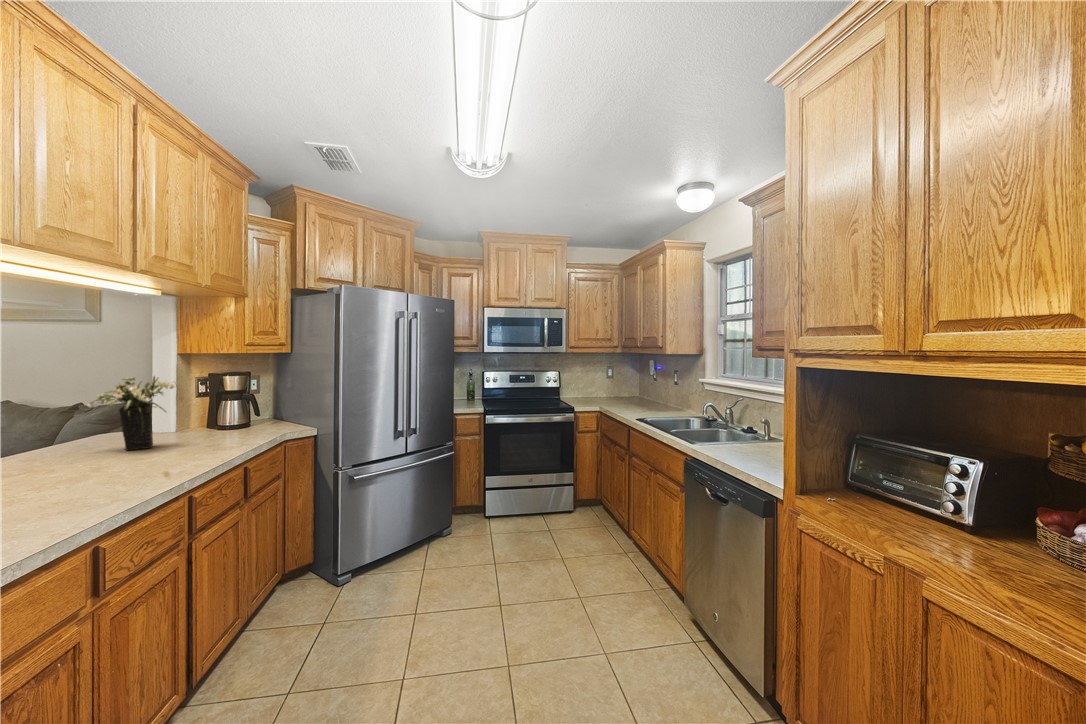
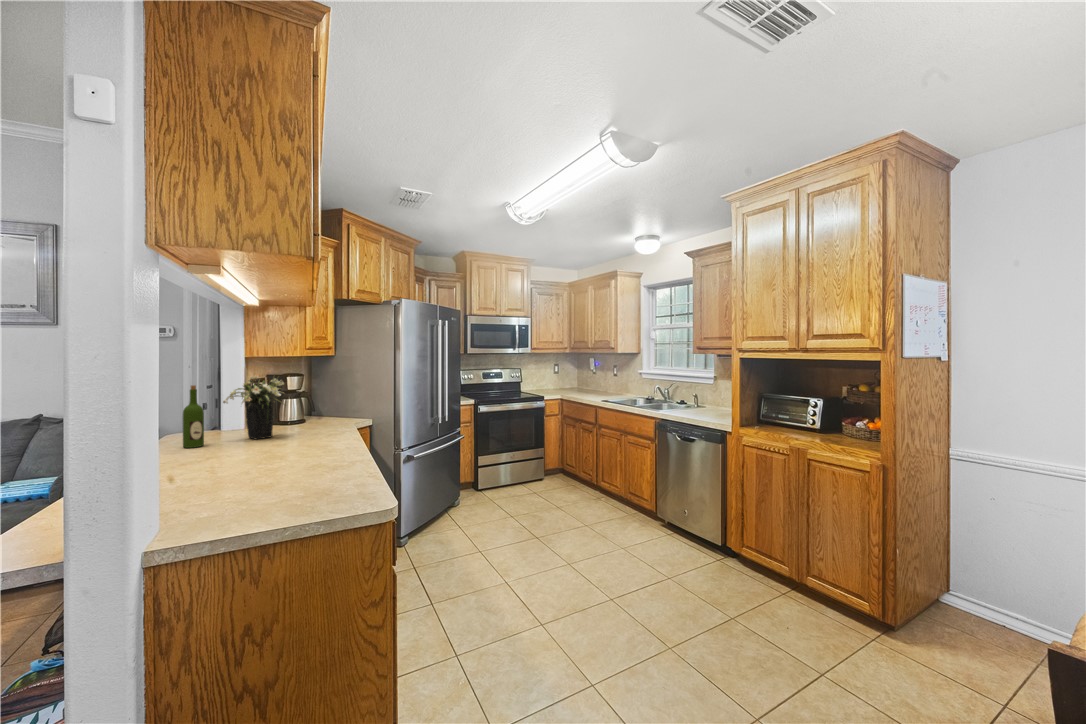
wine bottle: none [29,387,58,458] -> present [183,385,204,448]

